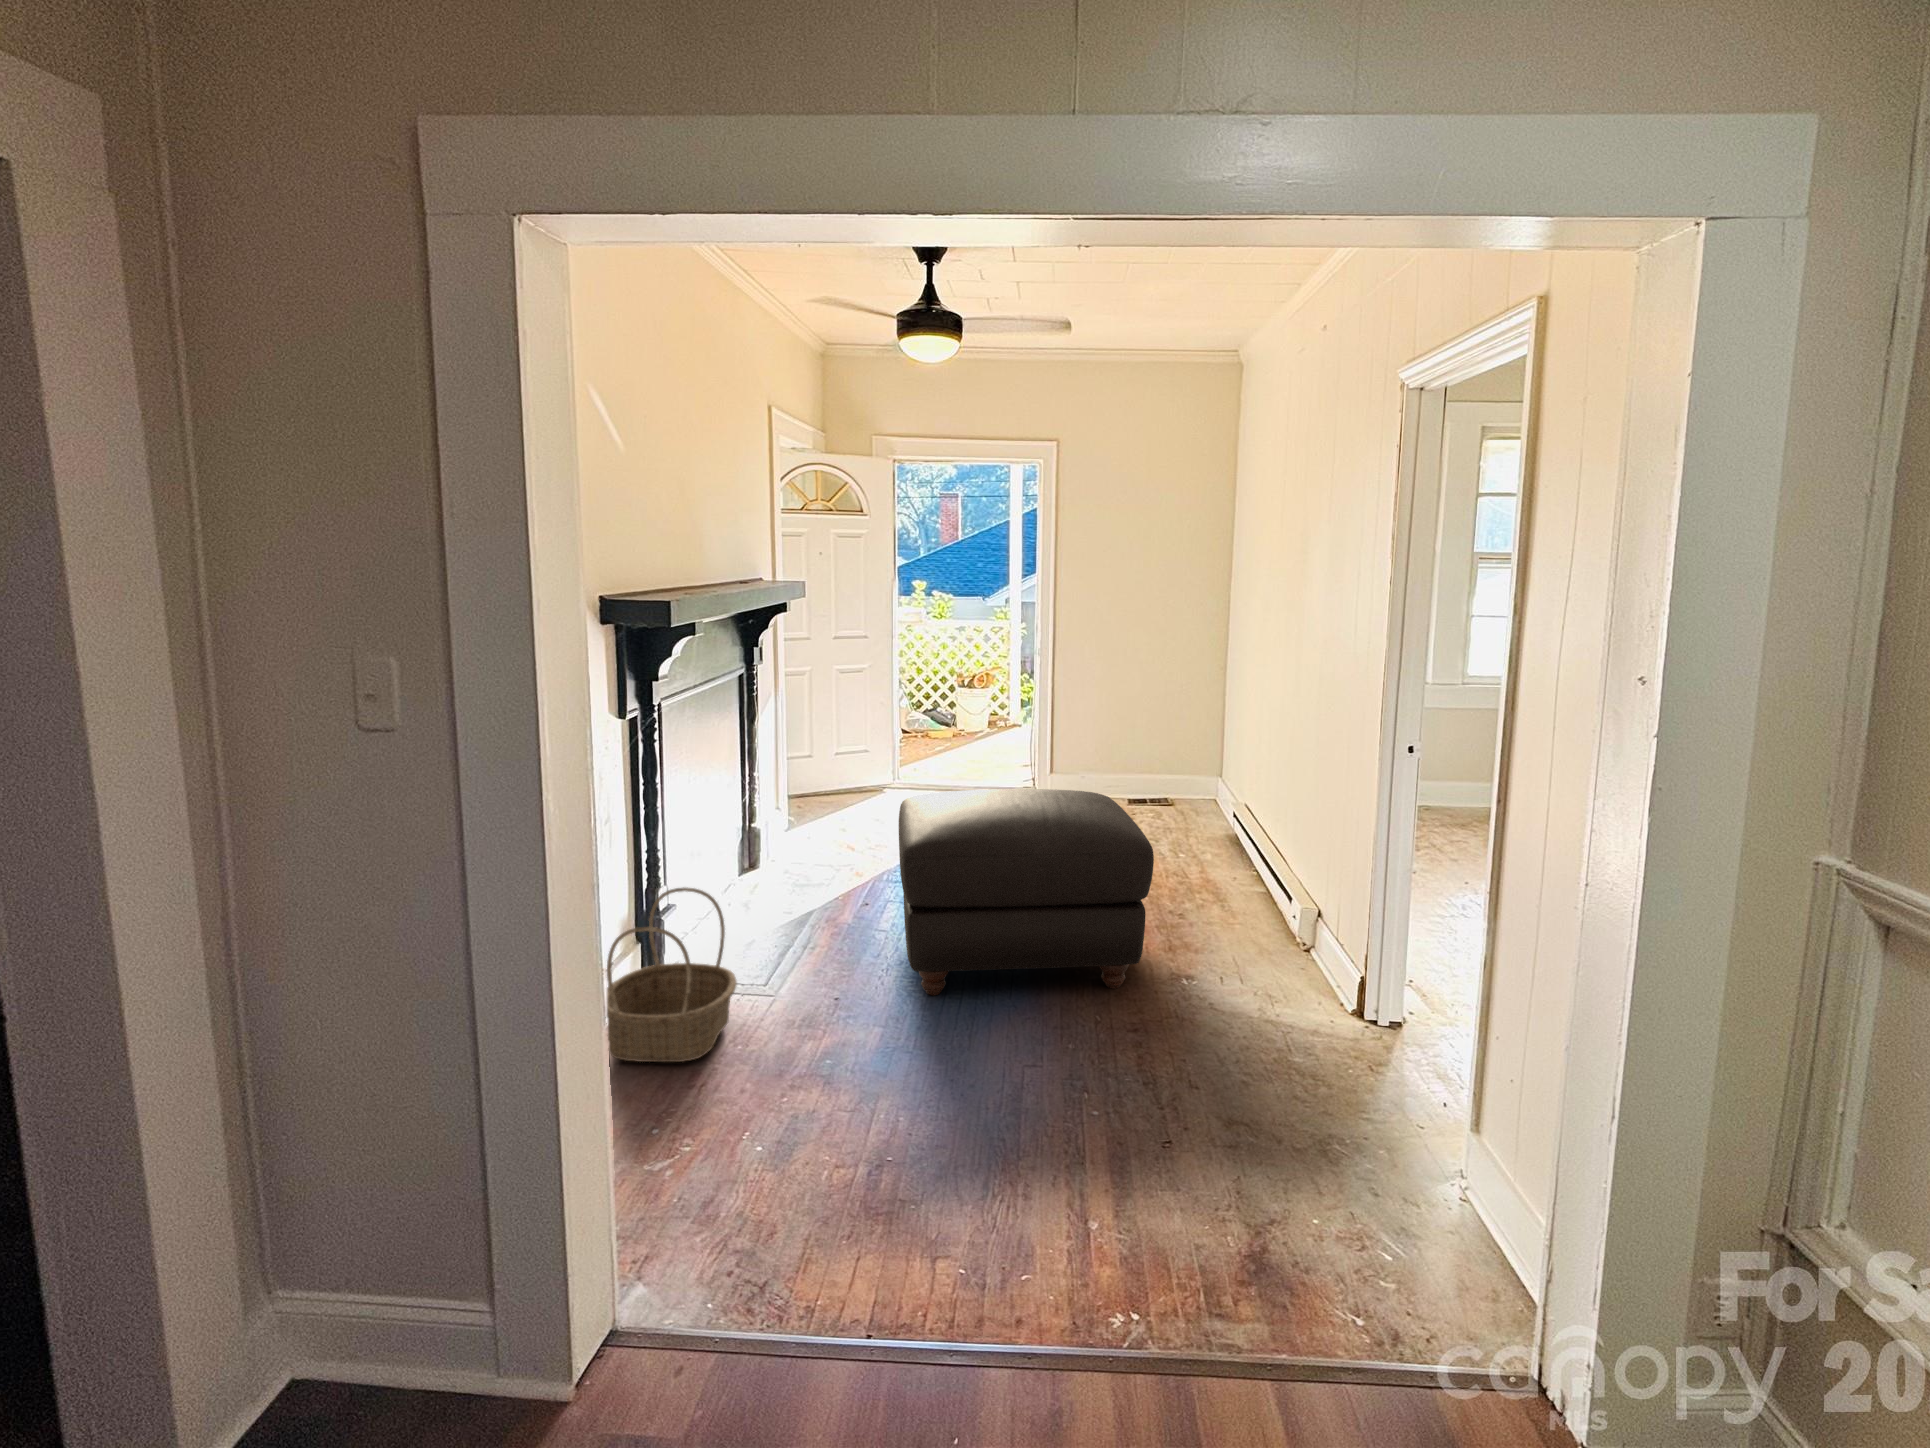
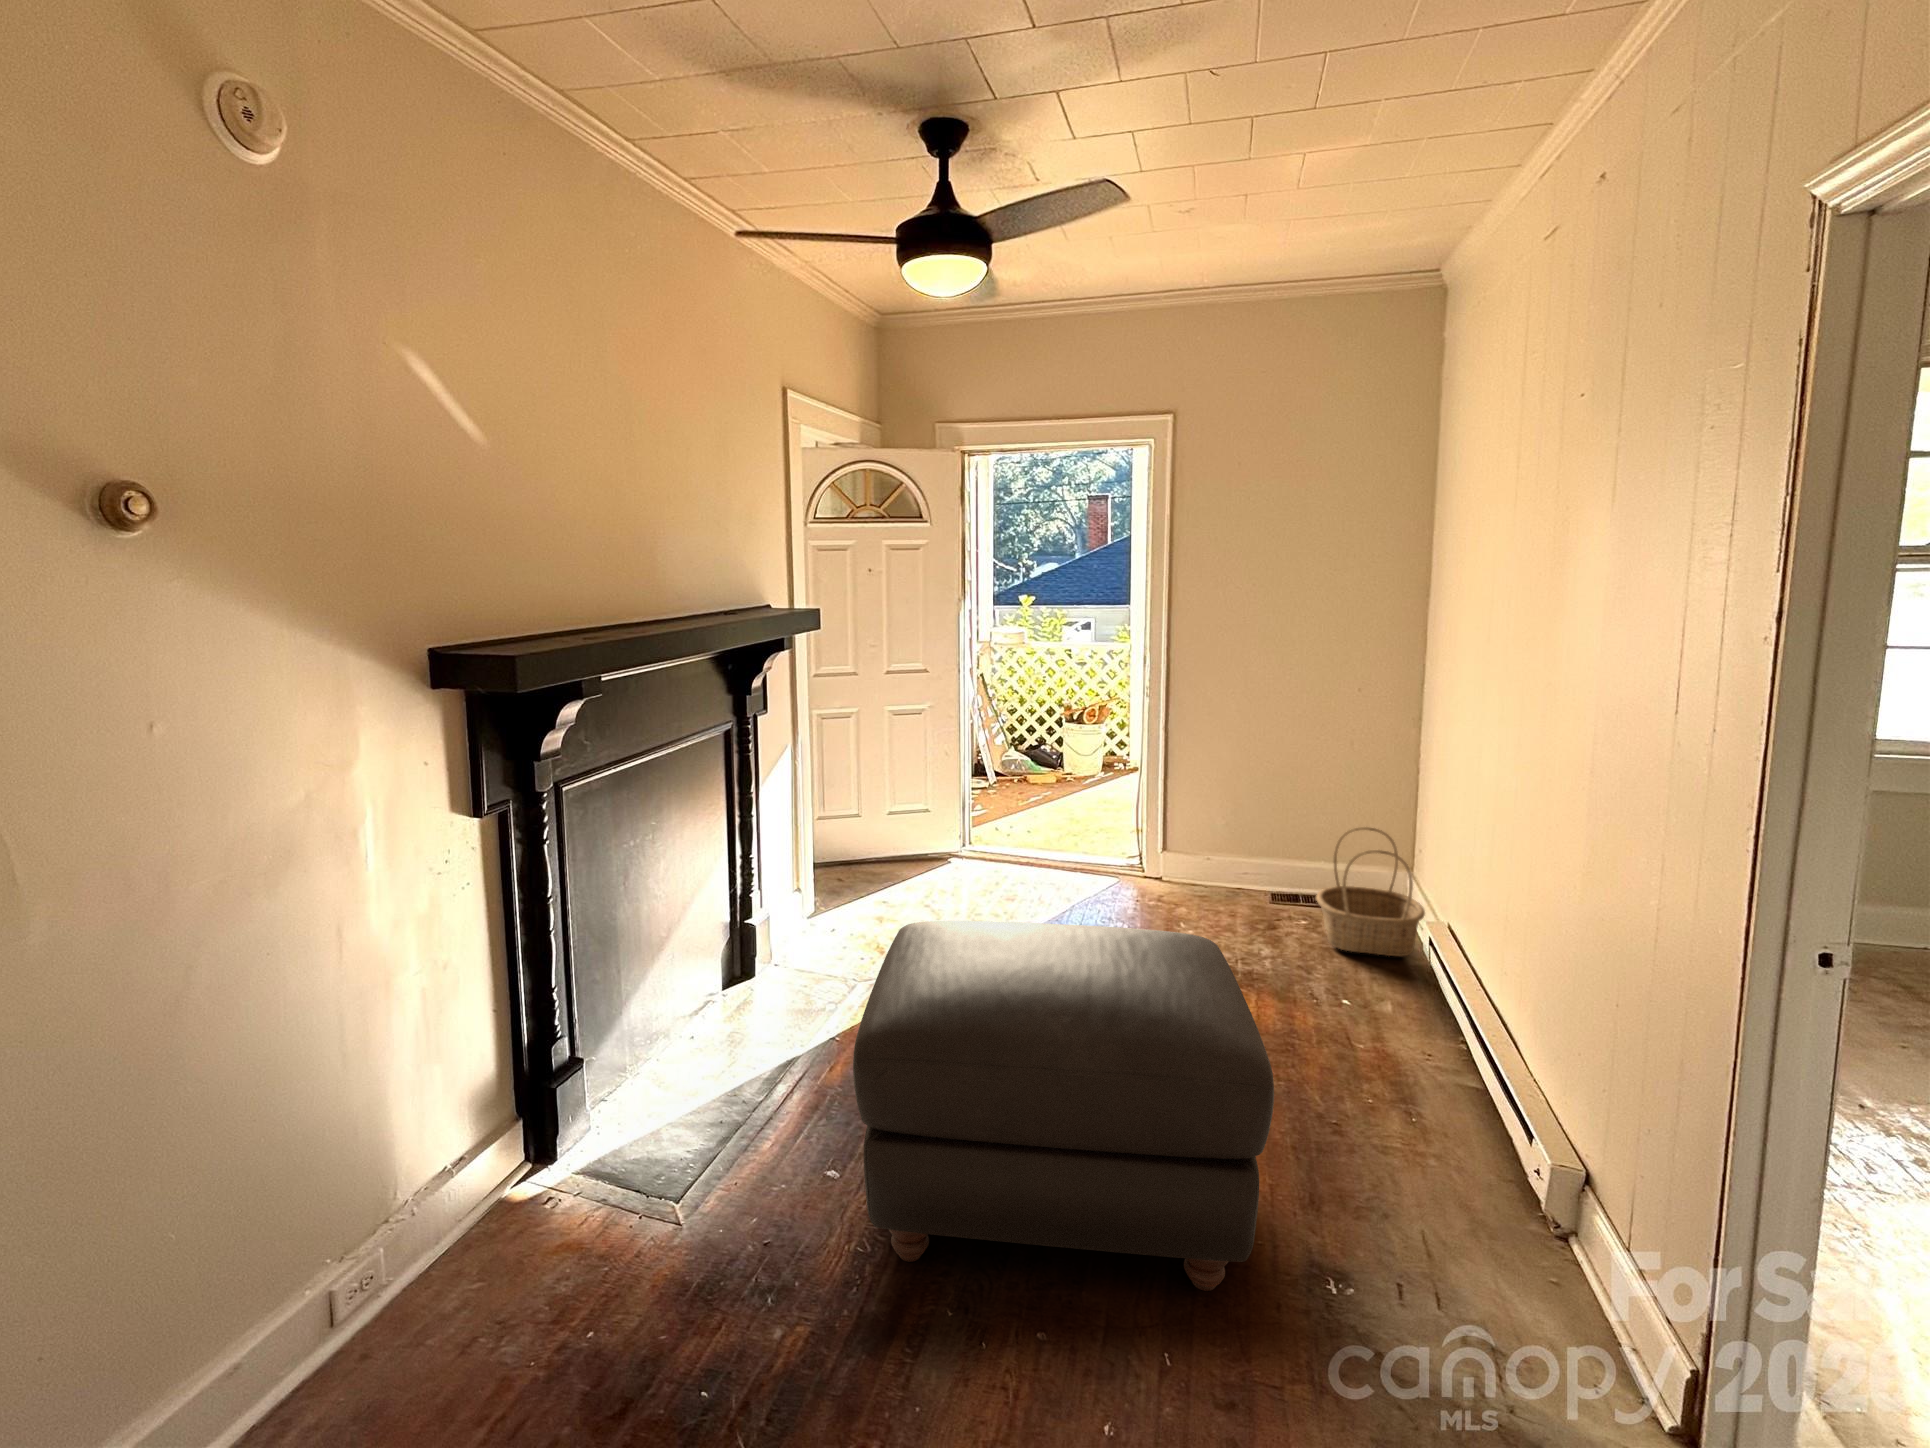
basket: present [606,887,737,1062] -> present [1316,827,1425,956]

